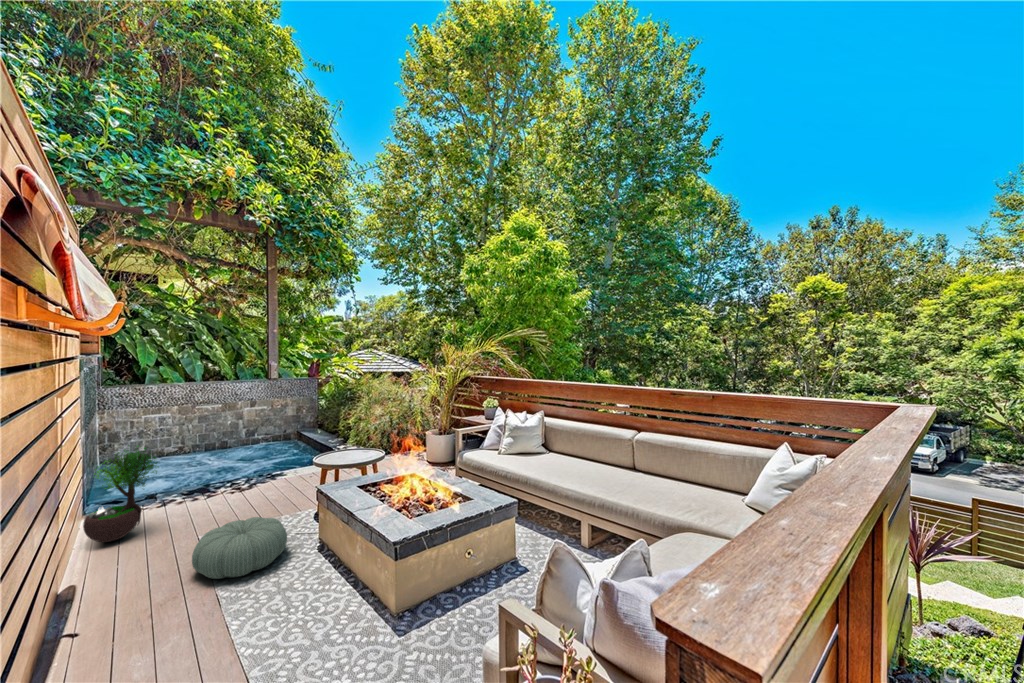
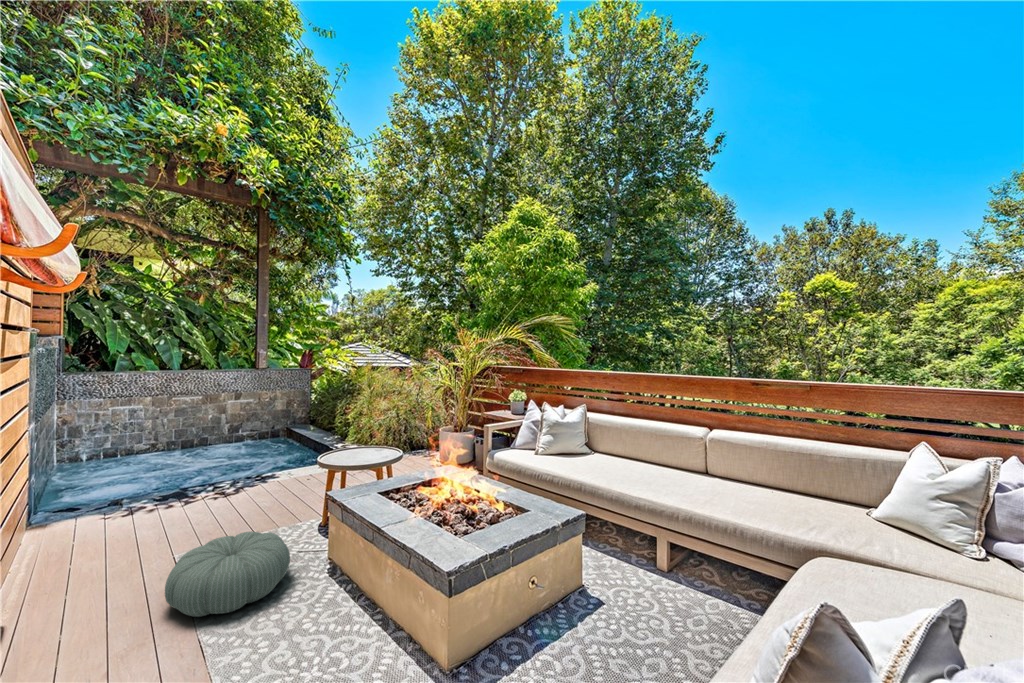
potted tree: present [83,448,157,542] -> none [20,441,124,565]

